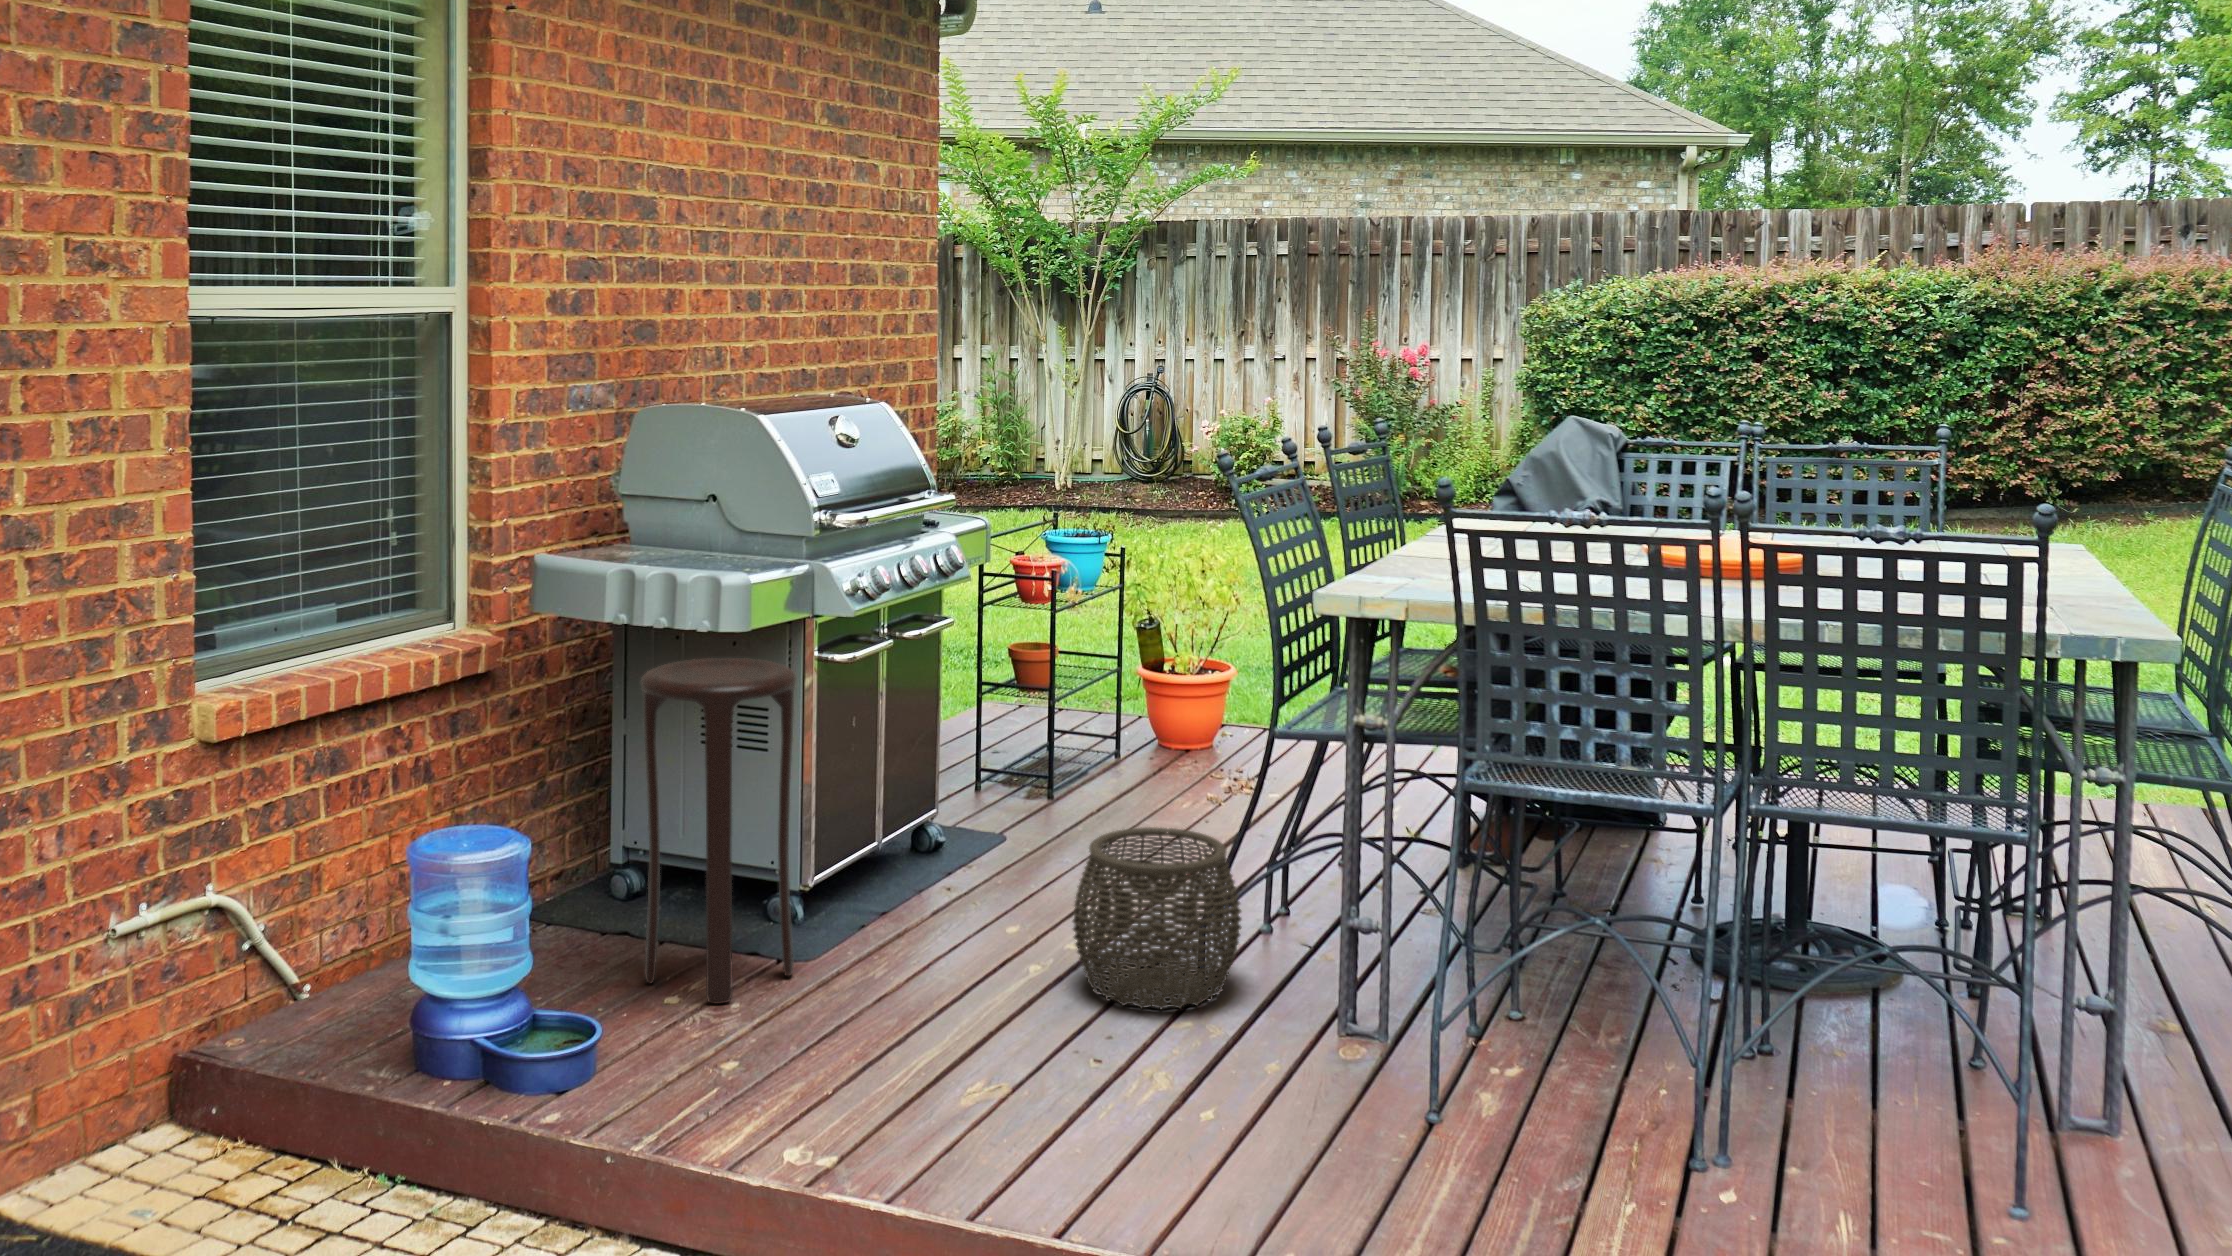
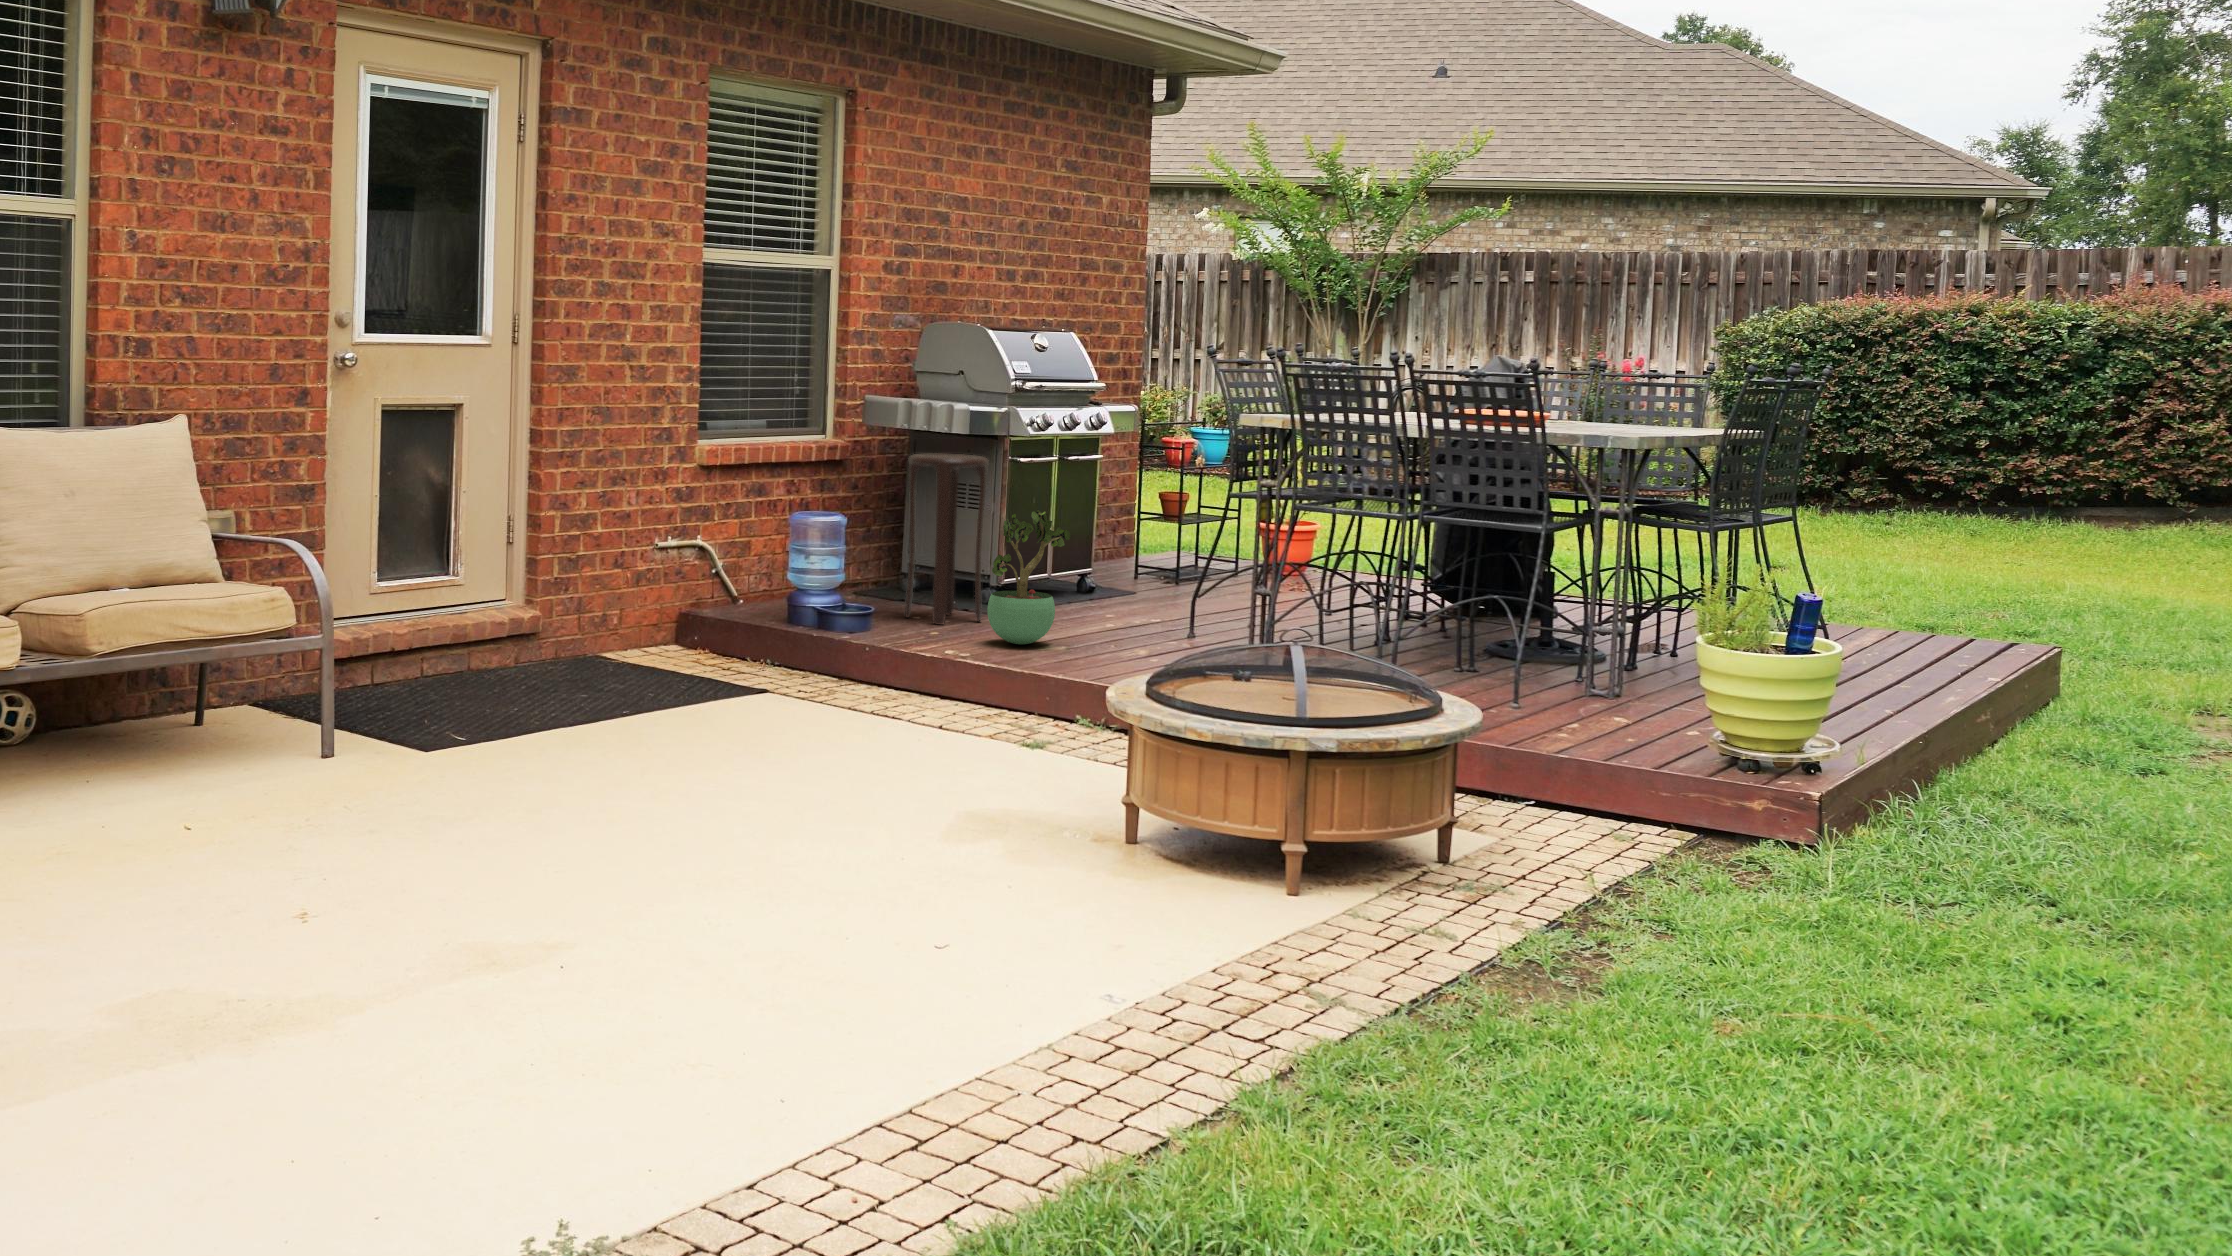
potted plant: none [842,802,998,1075] -> present [987,509,1071,644]
woven basket: present [1073,827,1242,1009] -> none [1125,557,1218,644]

